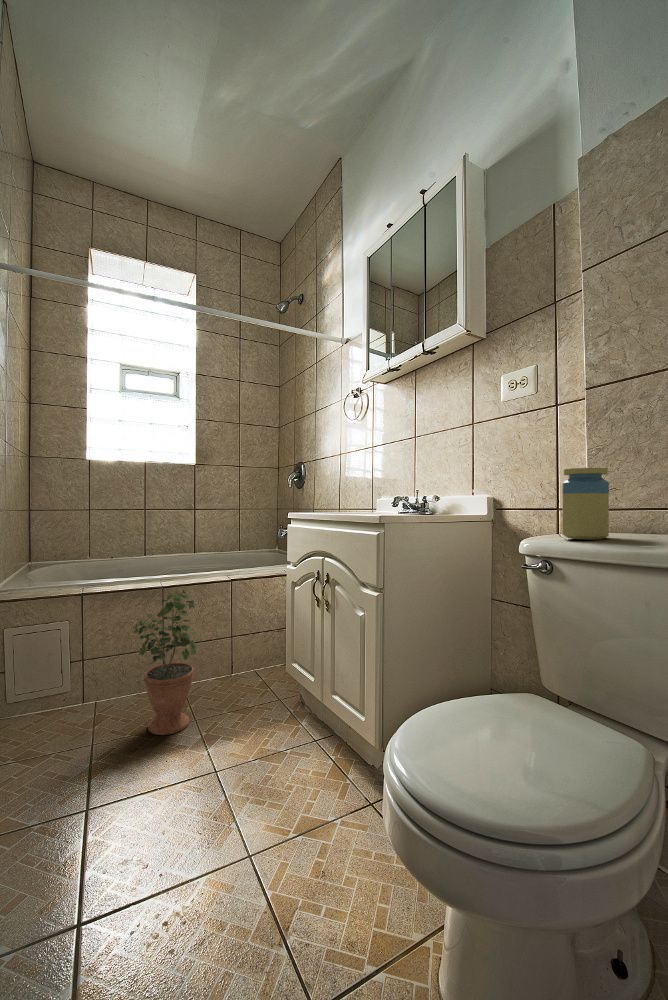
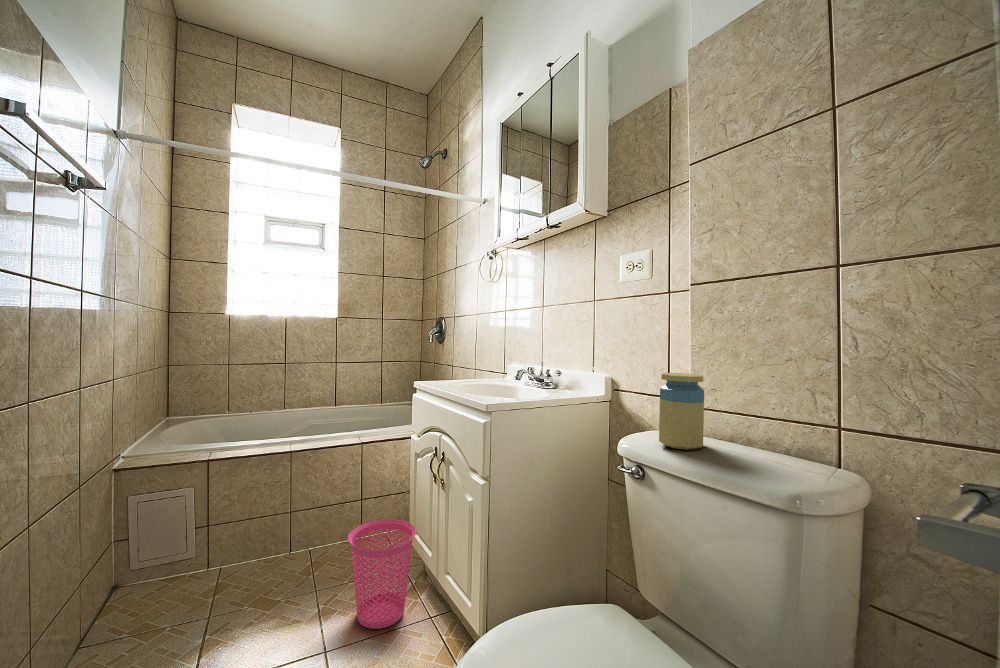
potted plant: present [133,586,196,735] -> none [251,455,318,608]
waste basket: none [231,648,298,751] -> present [348,519,416,629]

